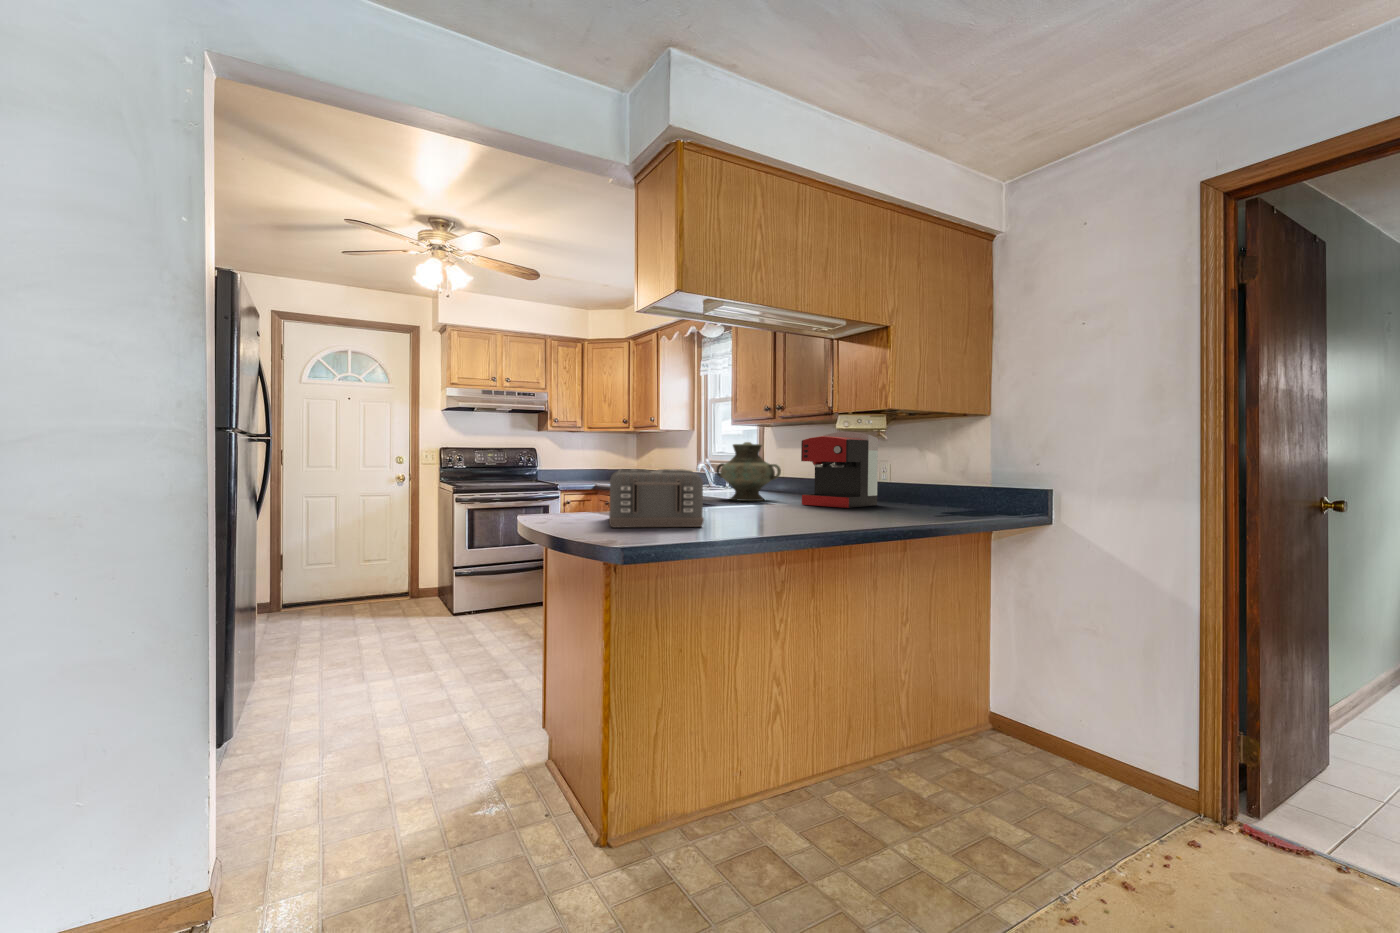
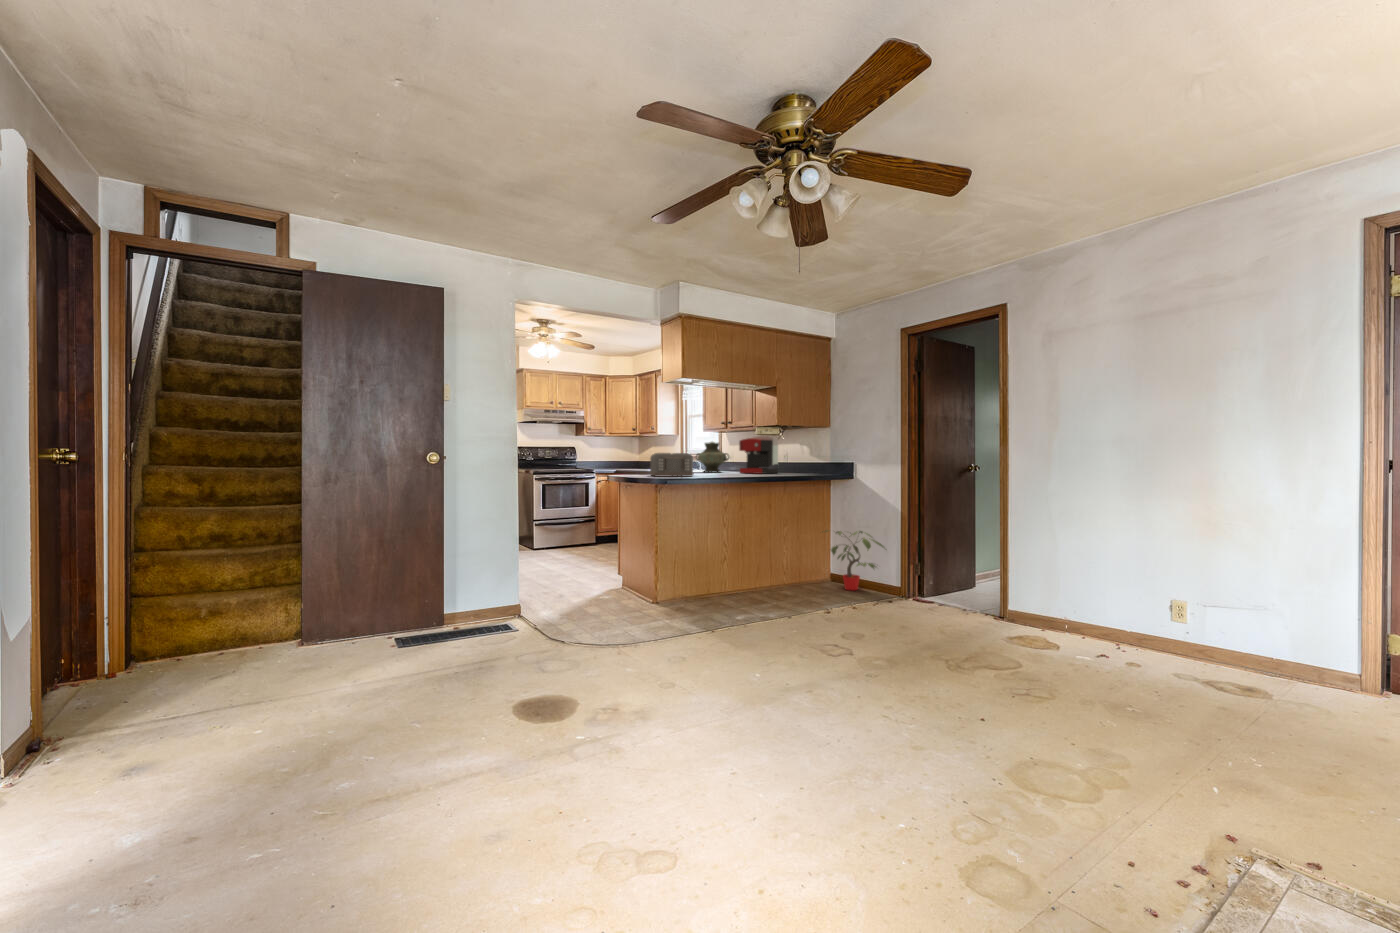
potted plant: none [980,639,1167,781] -> present [825,530,884,590]

